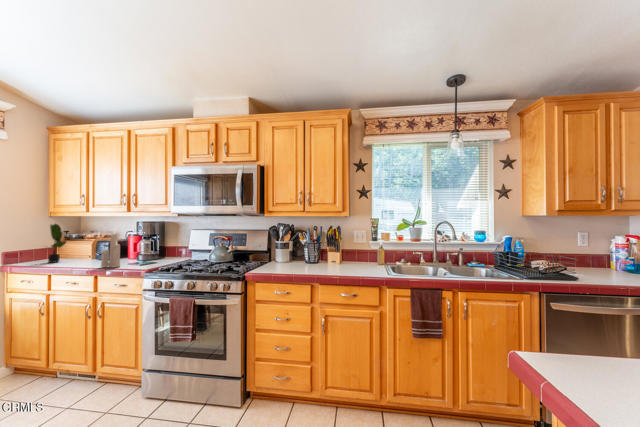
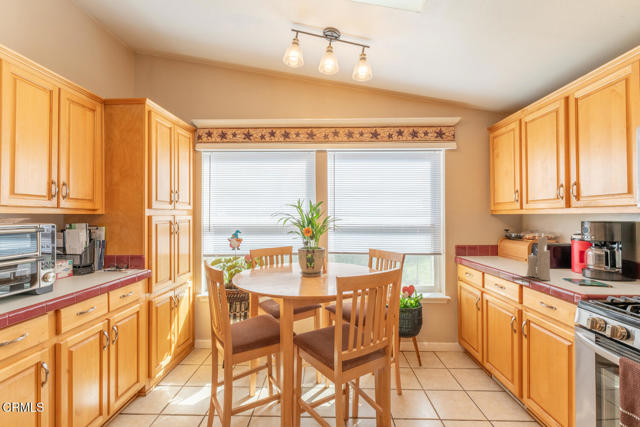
potted plant: present [48,224,66,263] -> none [480,221,505,261]

